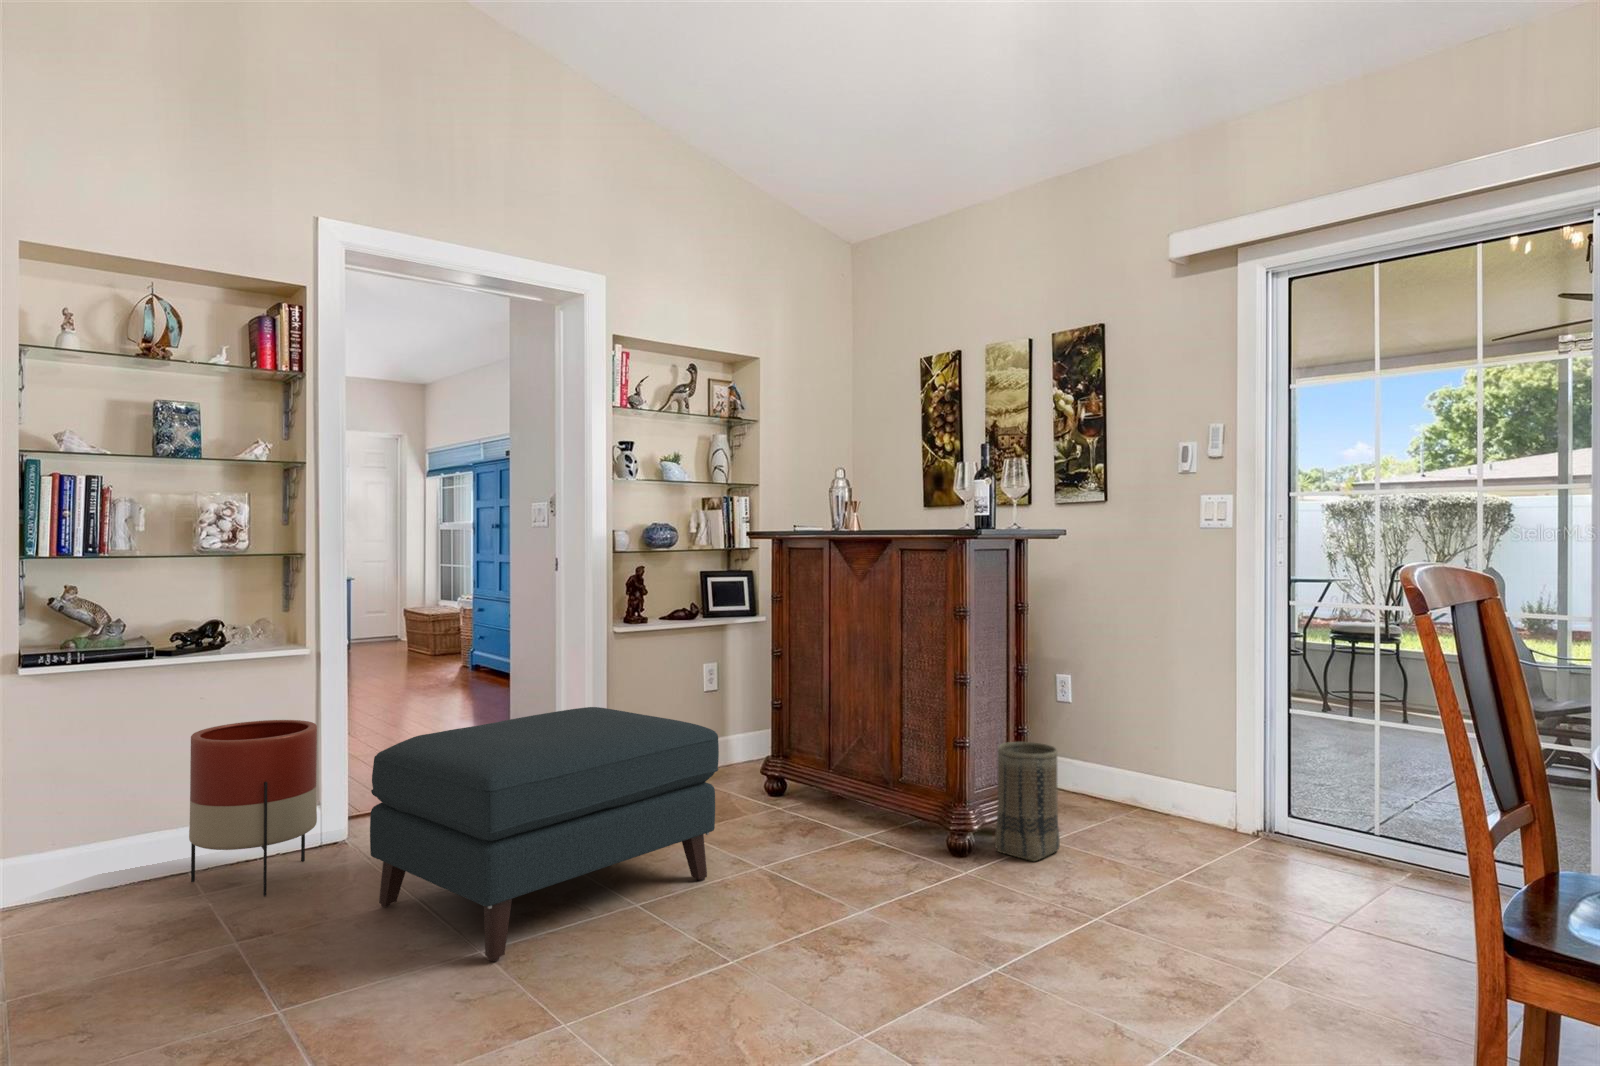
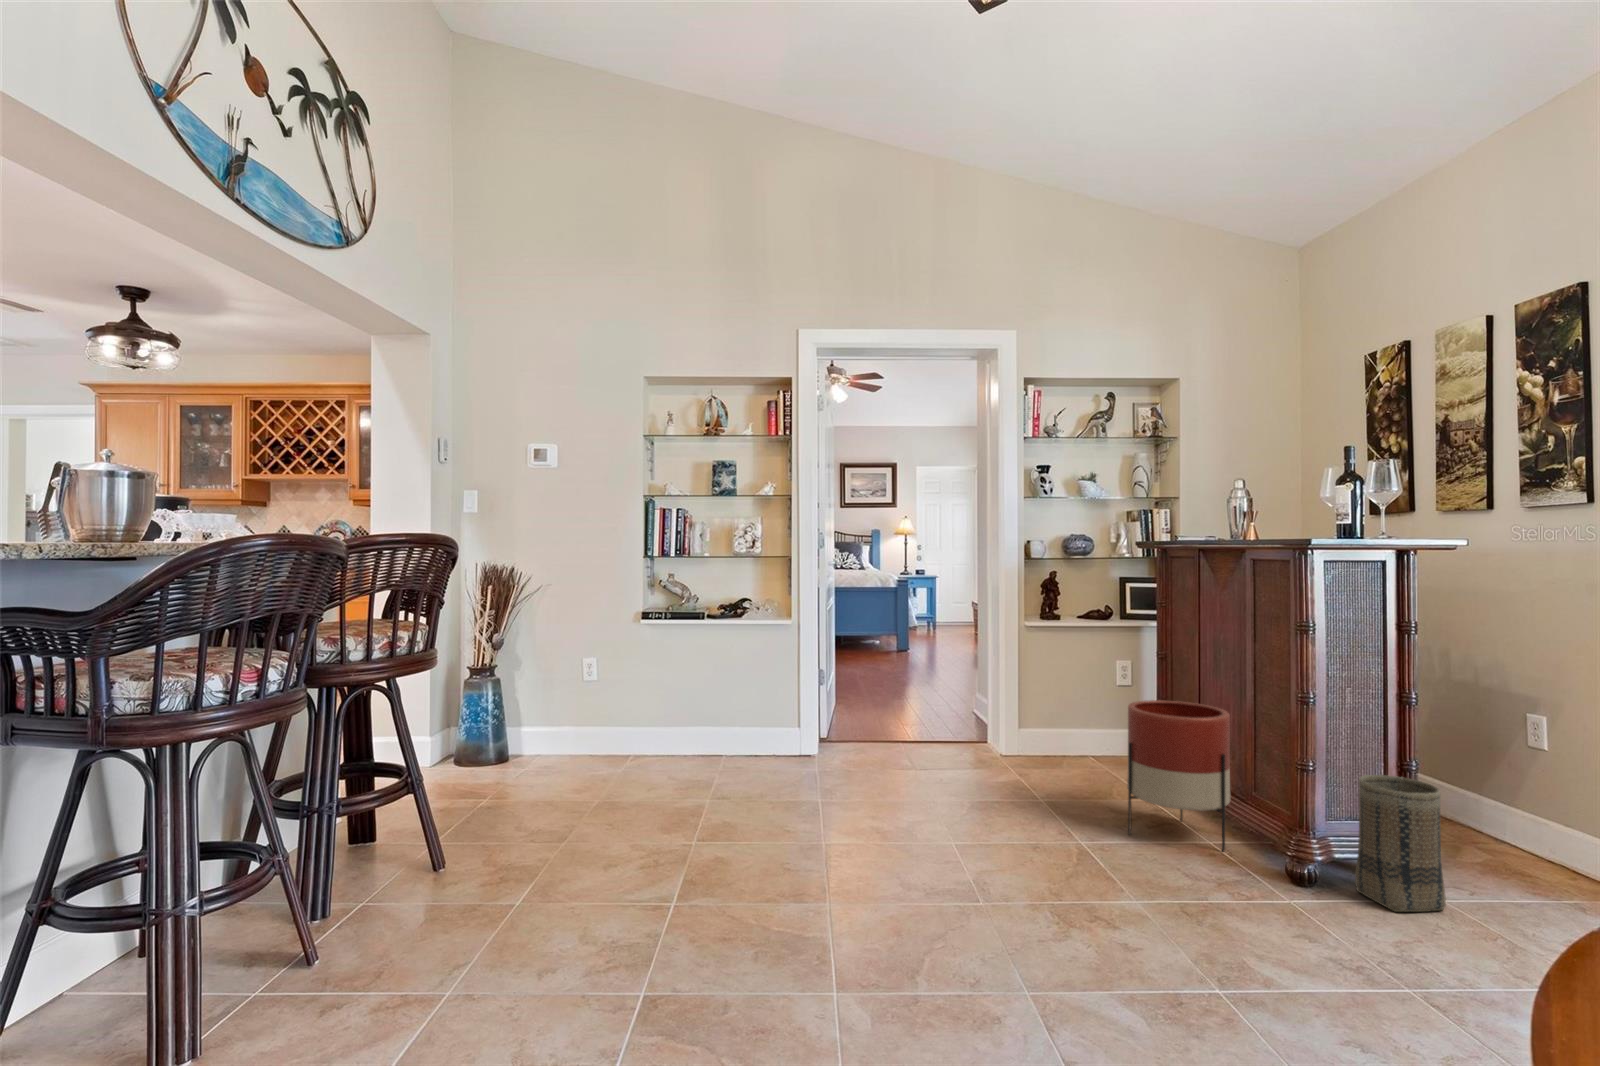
ottoman: present [370,707,719,961] -> none [790,682,1039,851]
planter: present [189,720,317,896] -> present [1127,700,1230,851]

